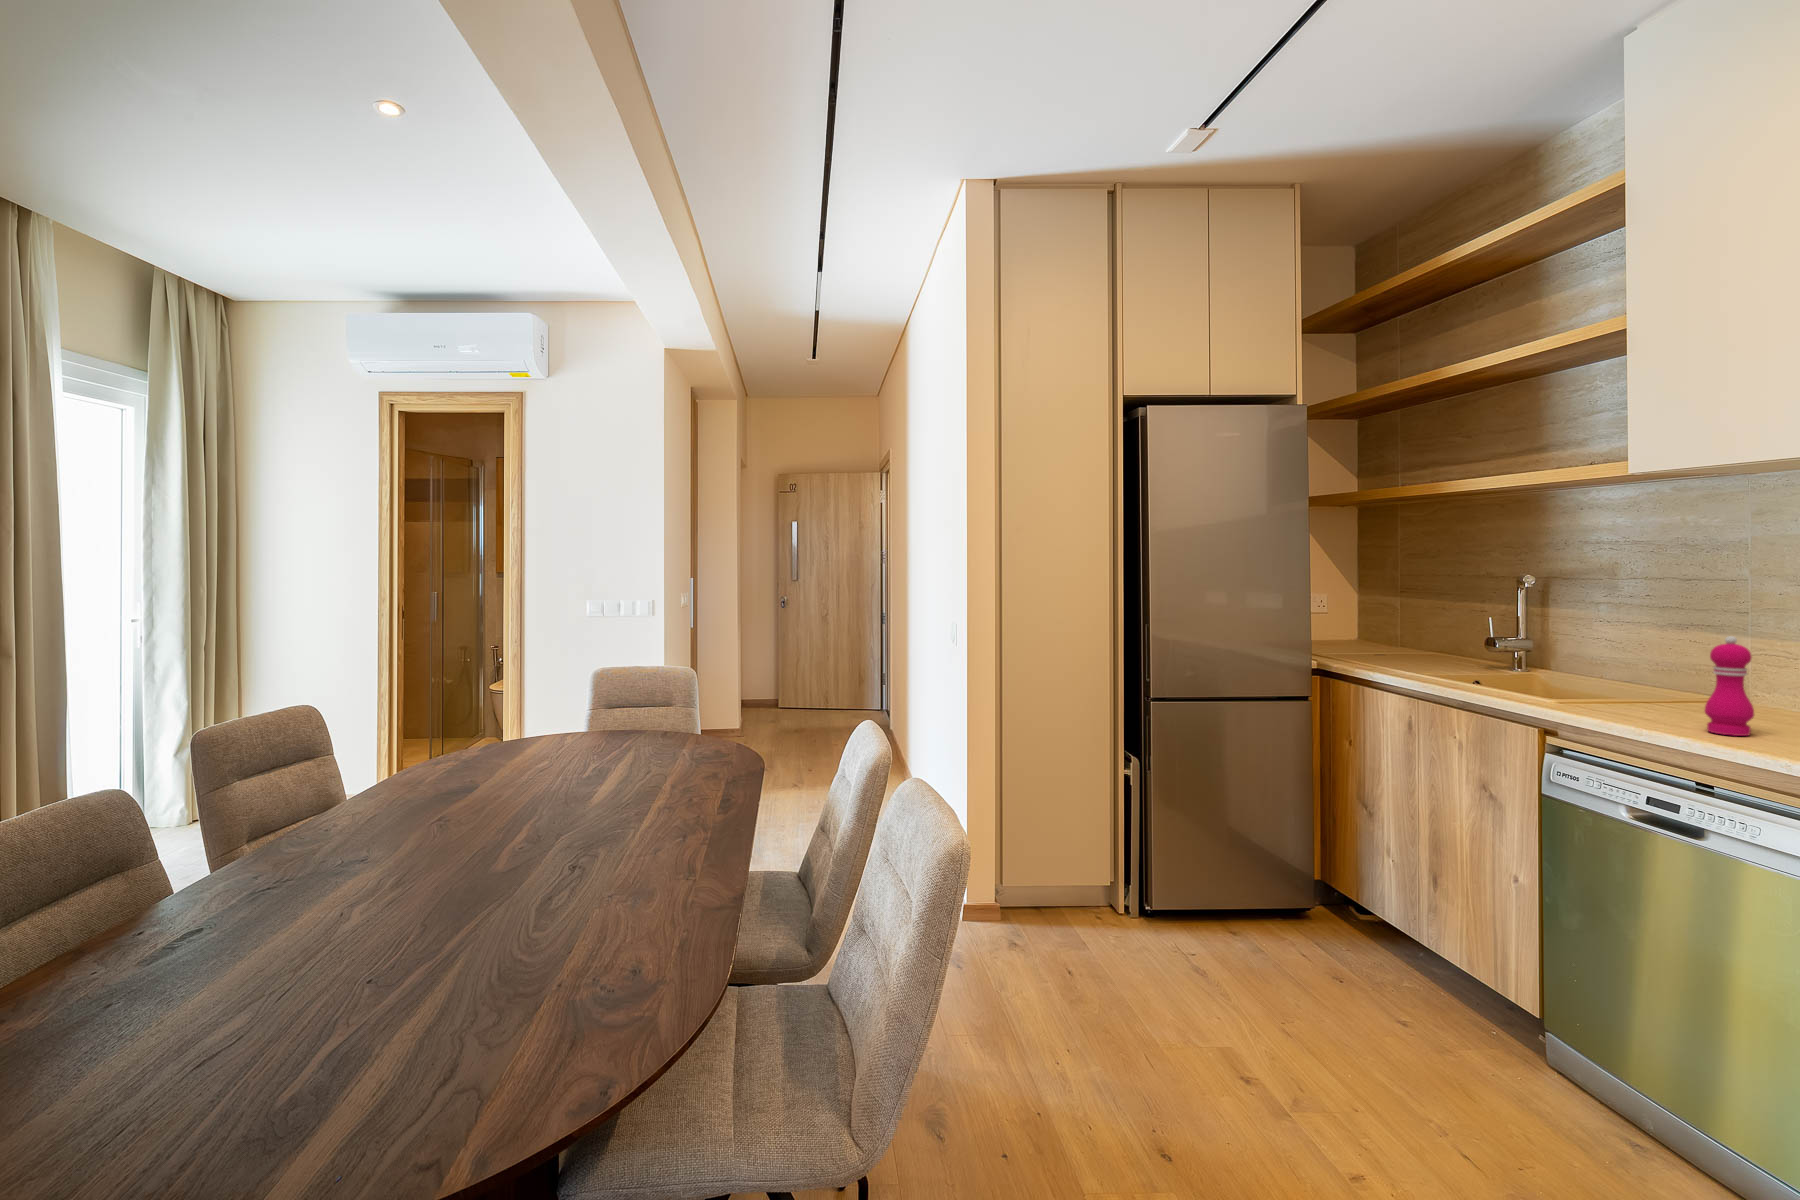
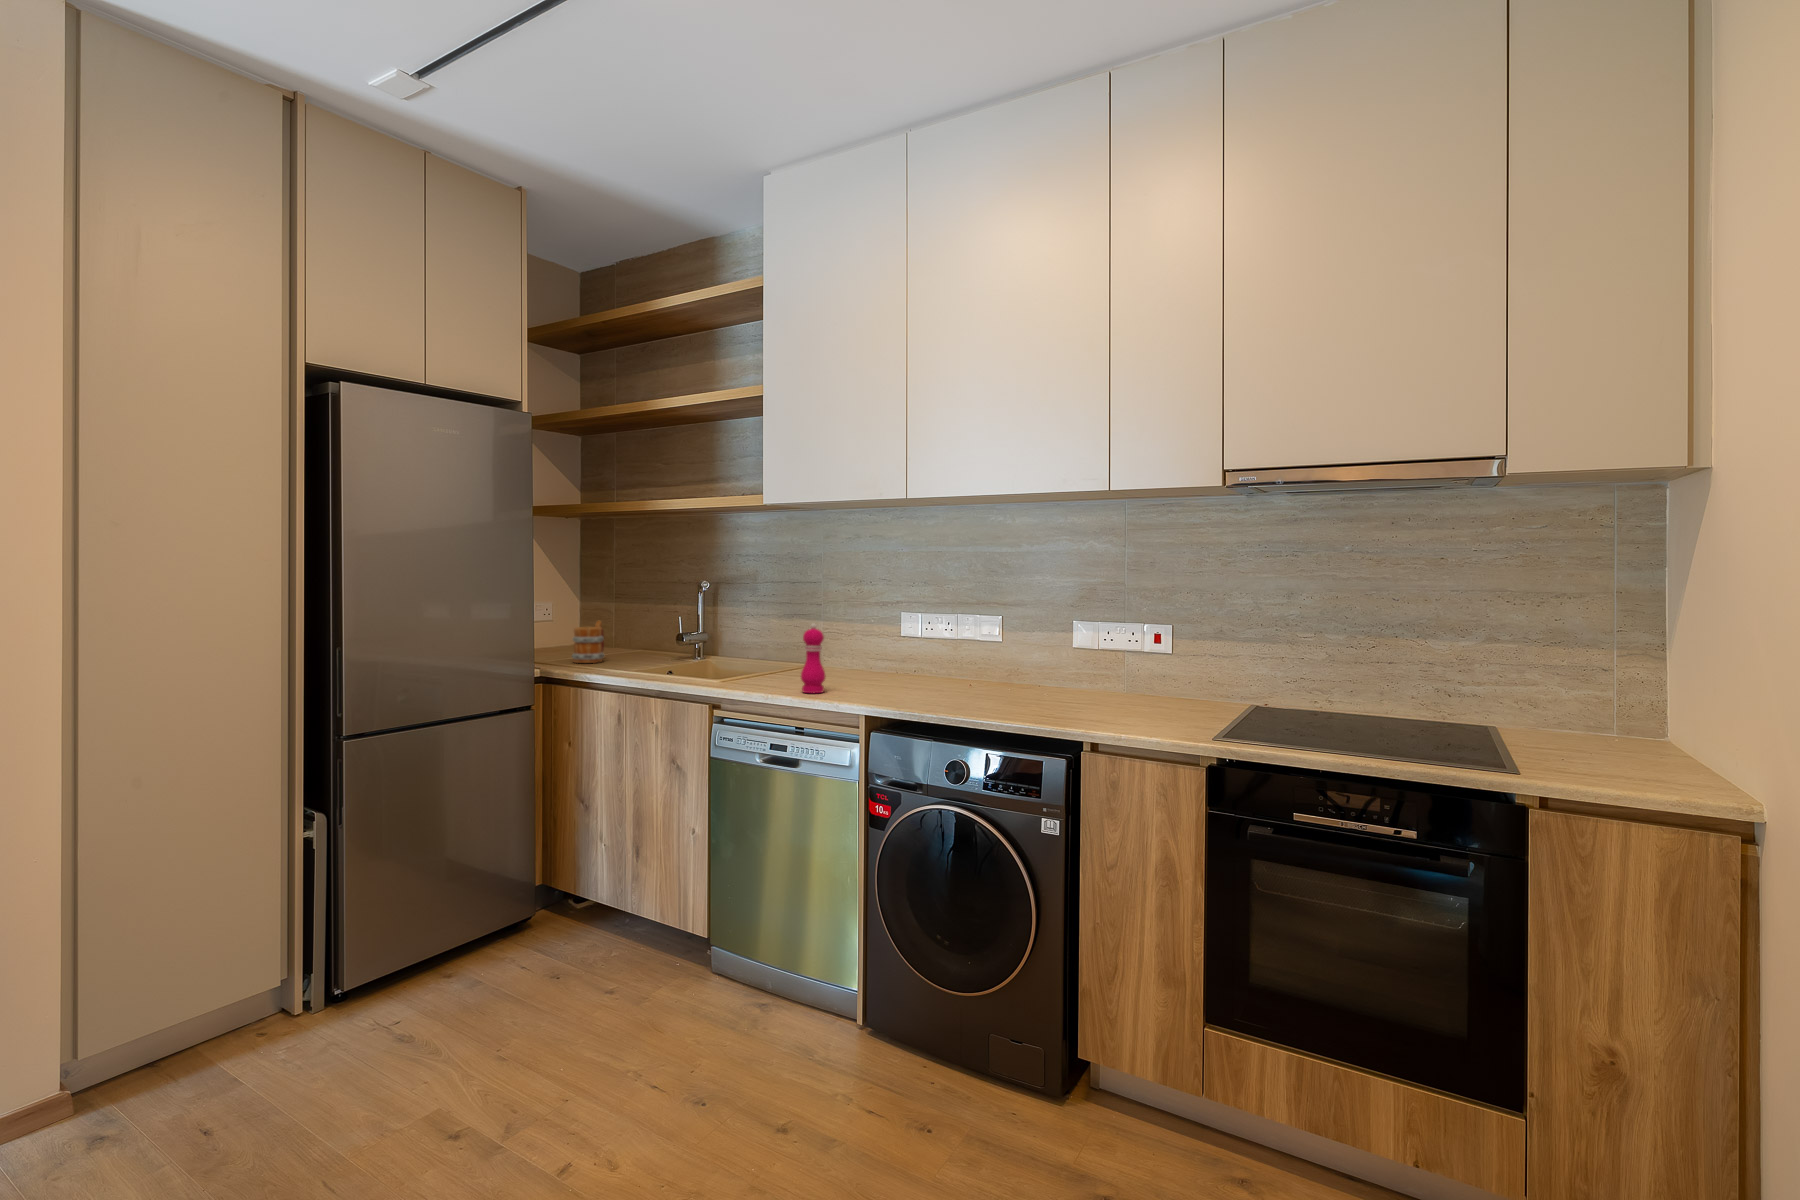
mug: none [1354,618,1392,664] -> present [572,620,604,663]

